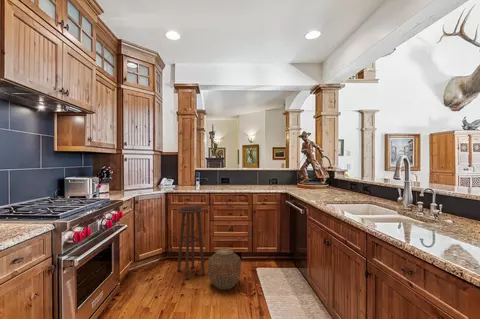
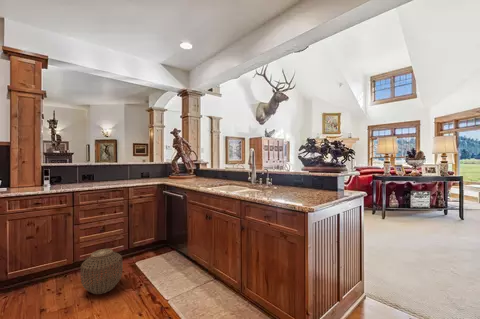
stool: present [177,206,205,279] -> none [28,209,73,300]

